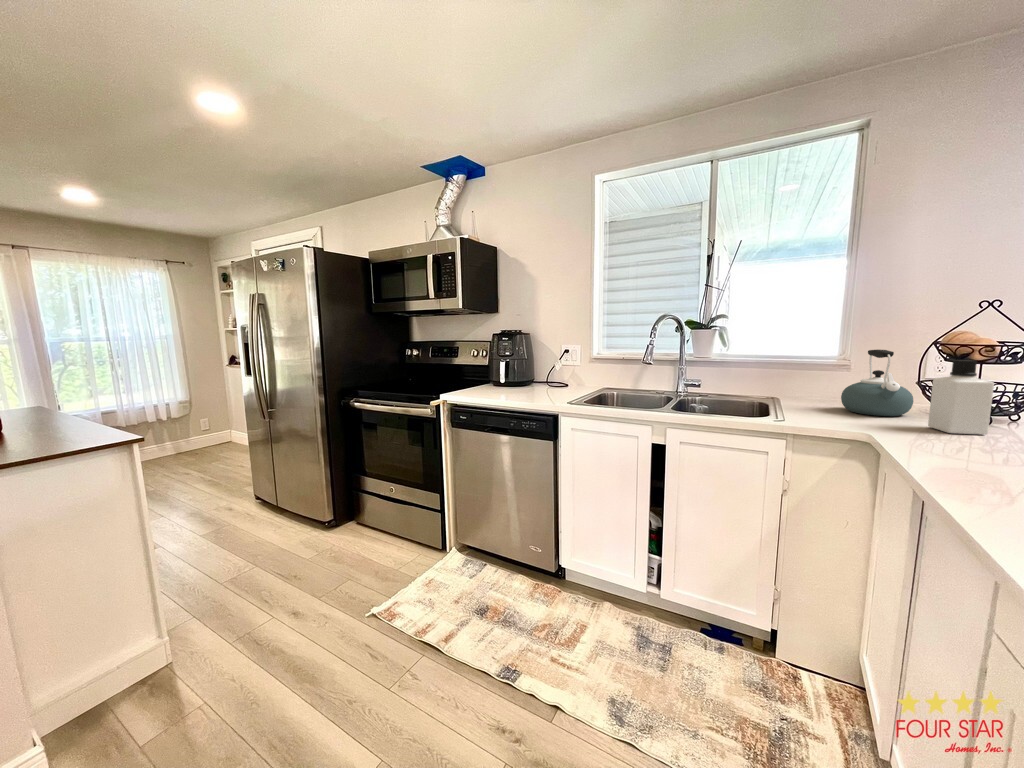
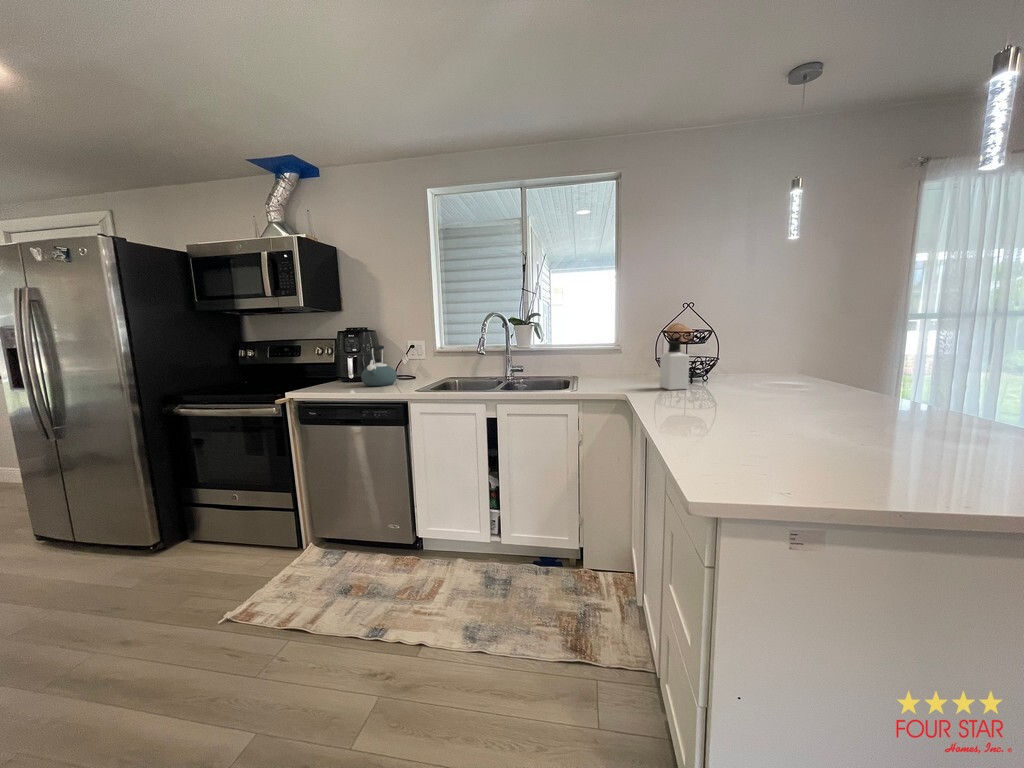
kettle: present [841,350,913,416] -> present [361,345,397,386]

